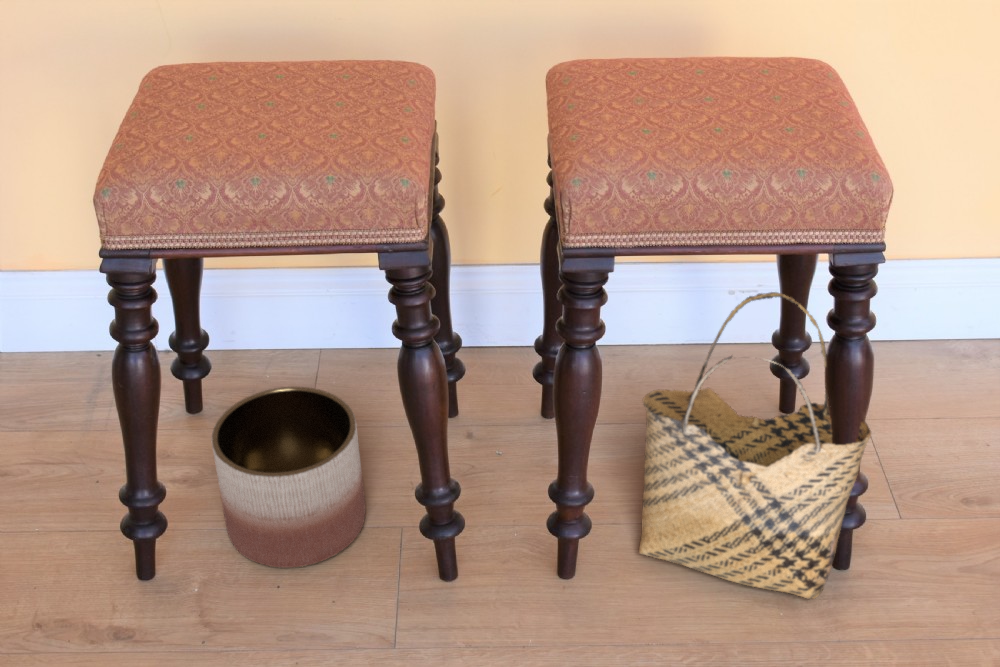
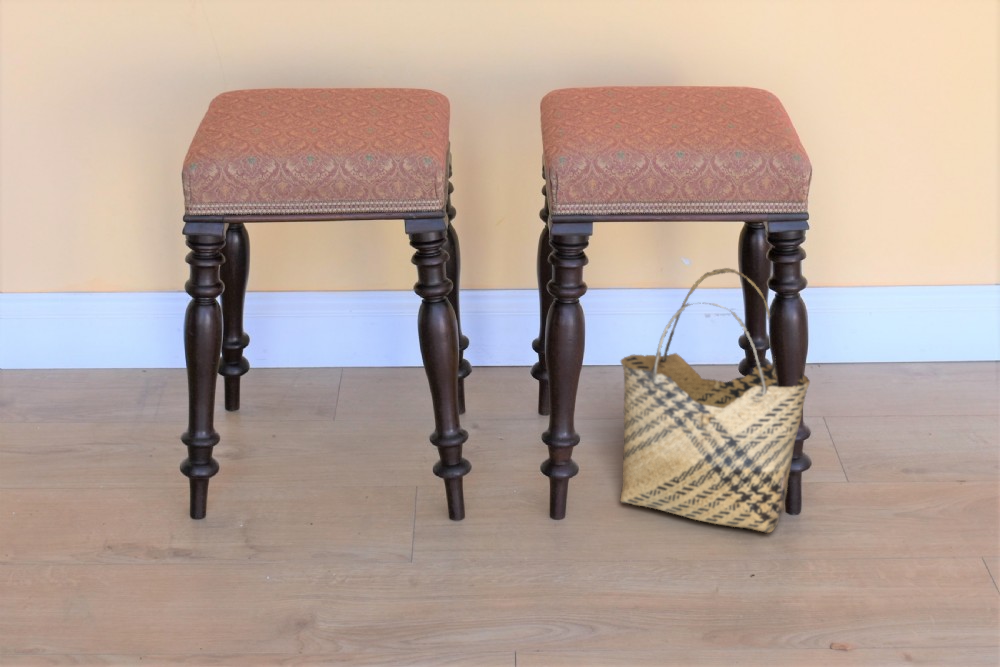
planter: present [211,387,366,568] -> none [259,365,386,511]

